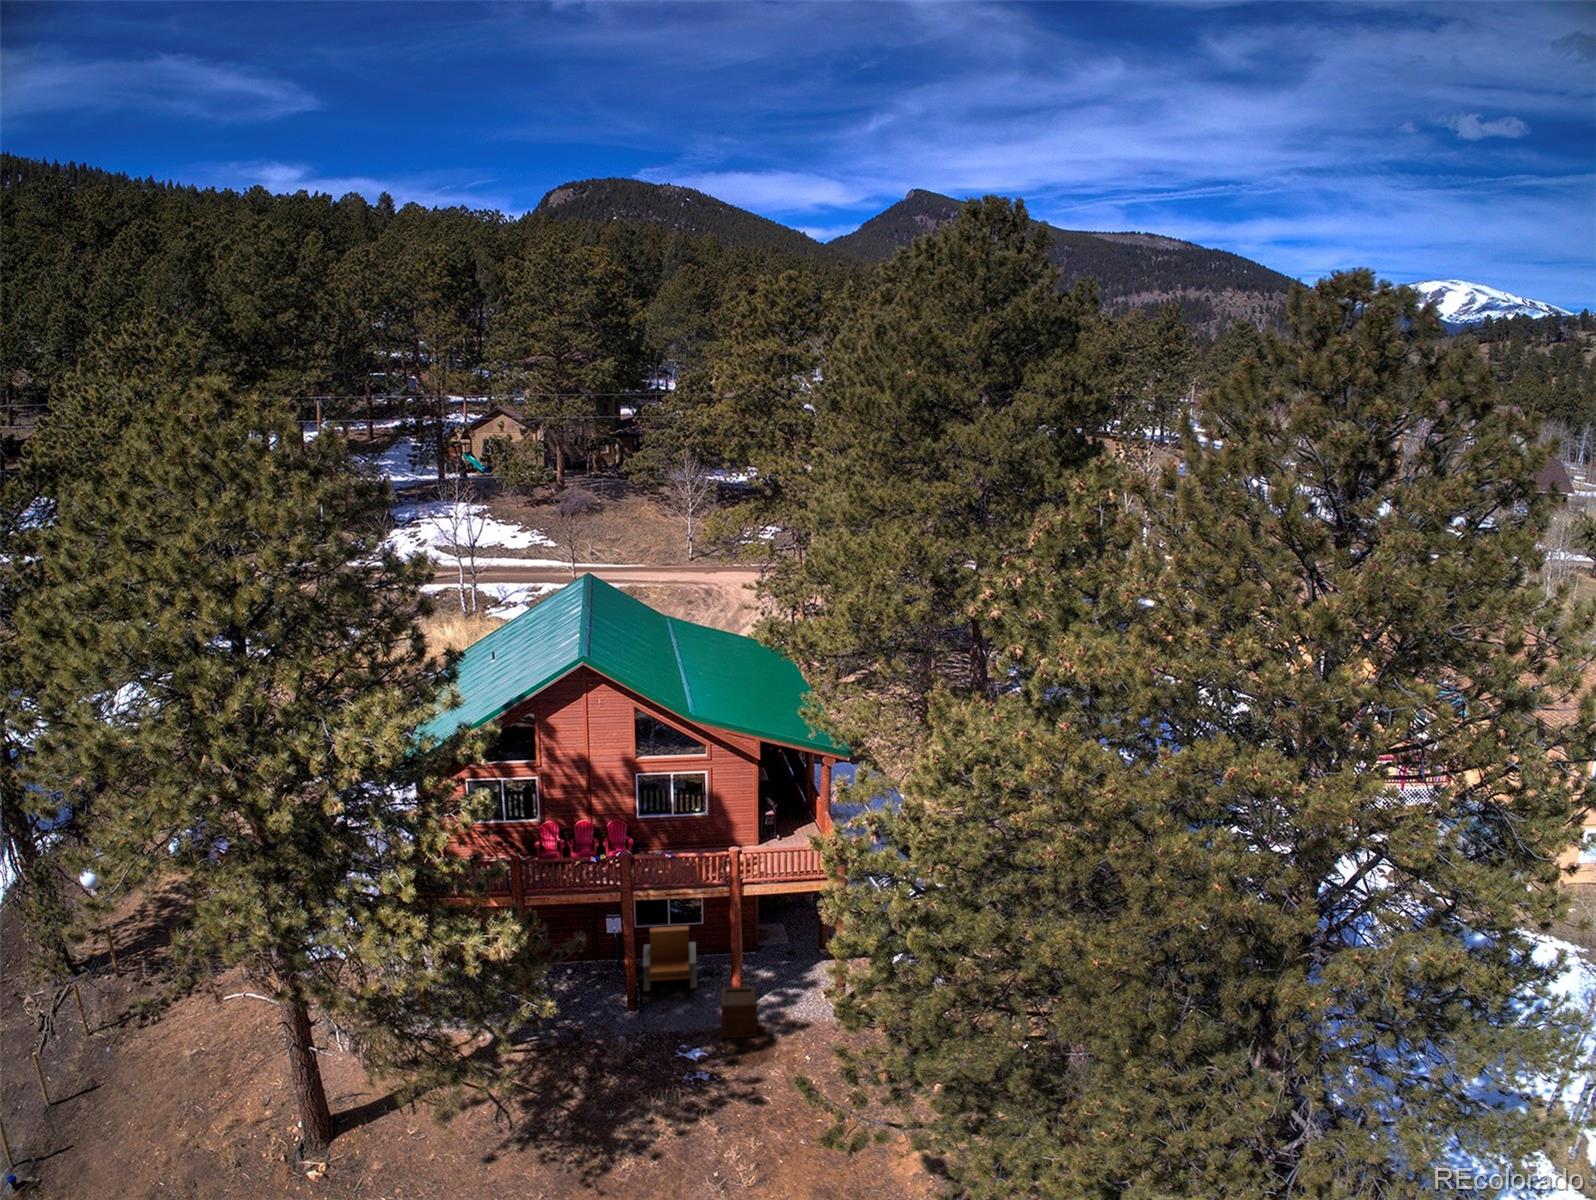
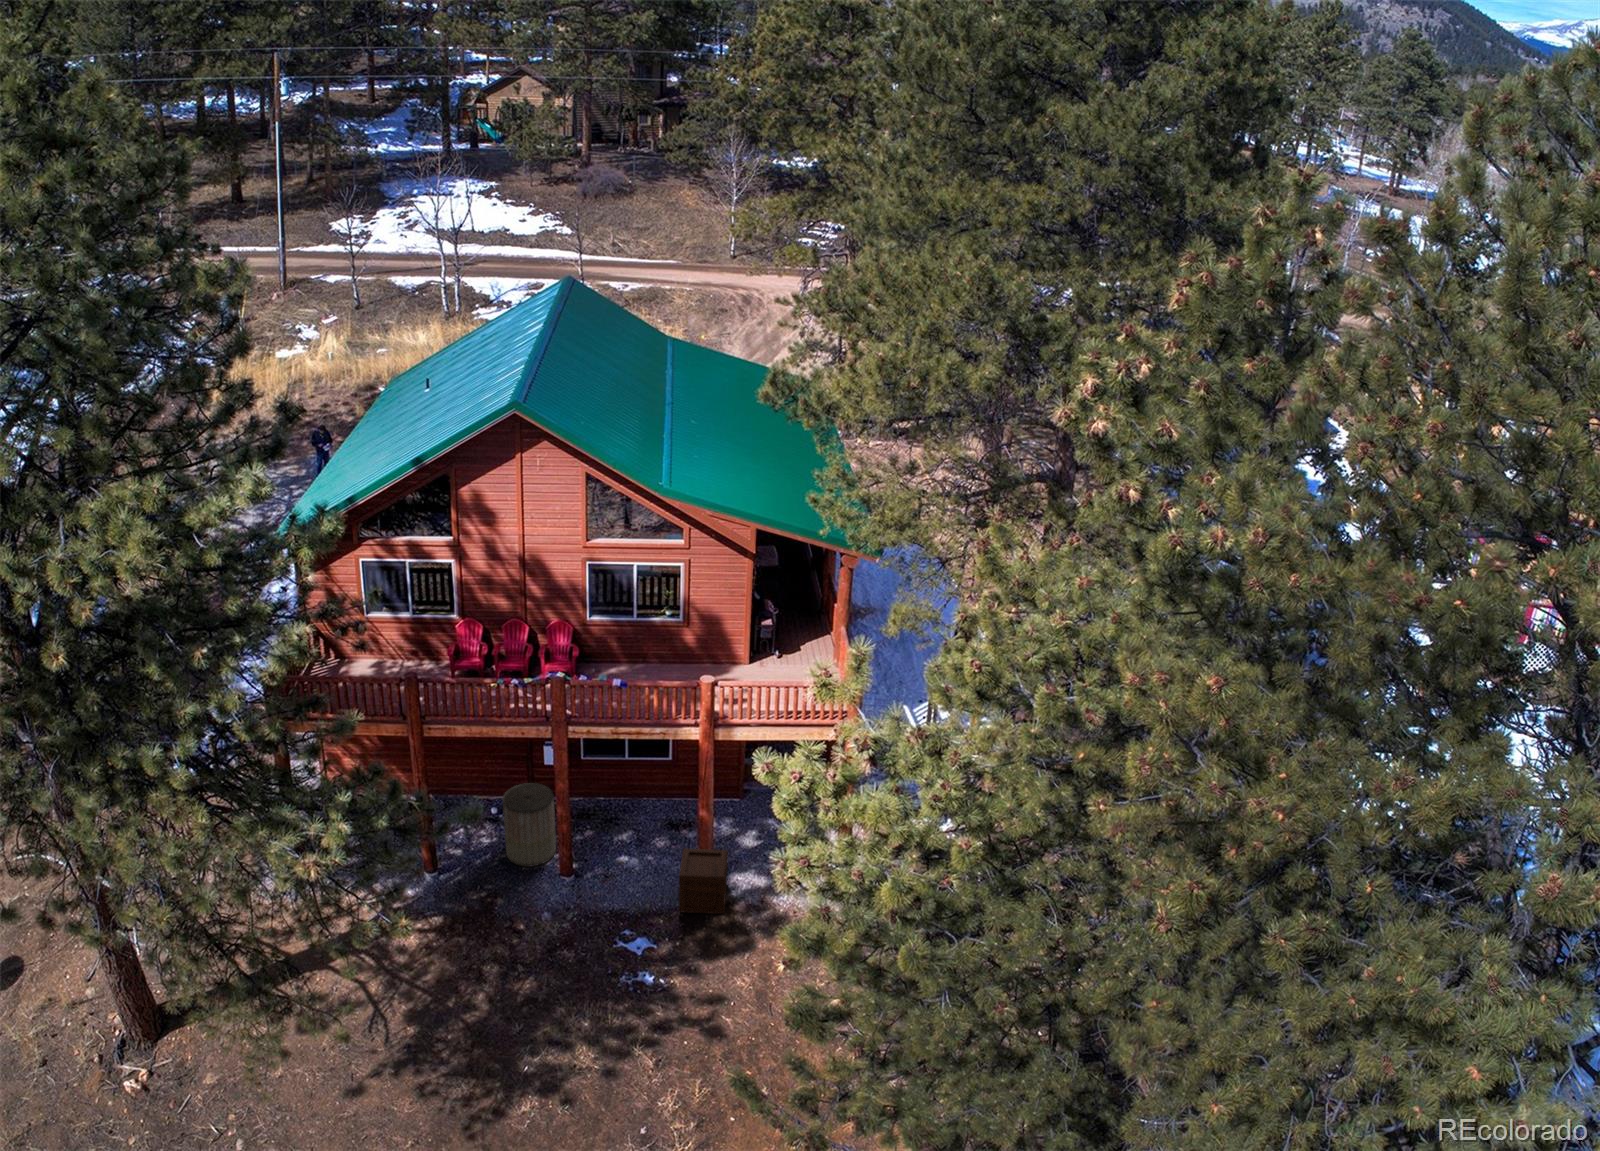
lounge chair: present [643,926,697,991] -> none [589,757,661,837]
trash can: none [577,949,618,1016] -> present [503,783,556,867]

